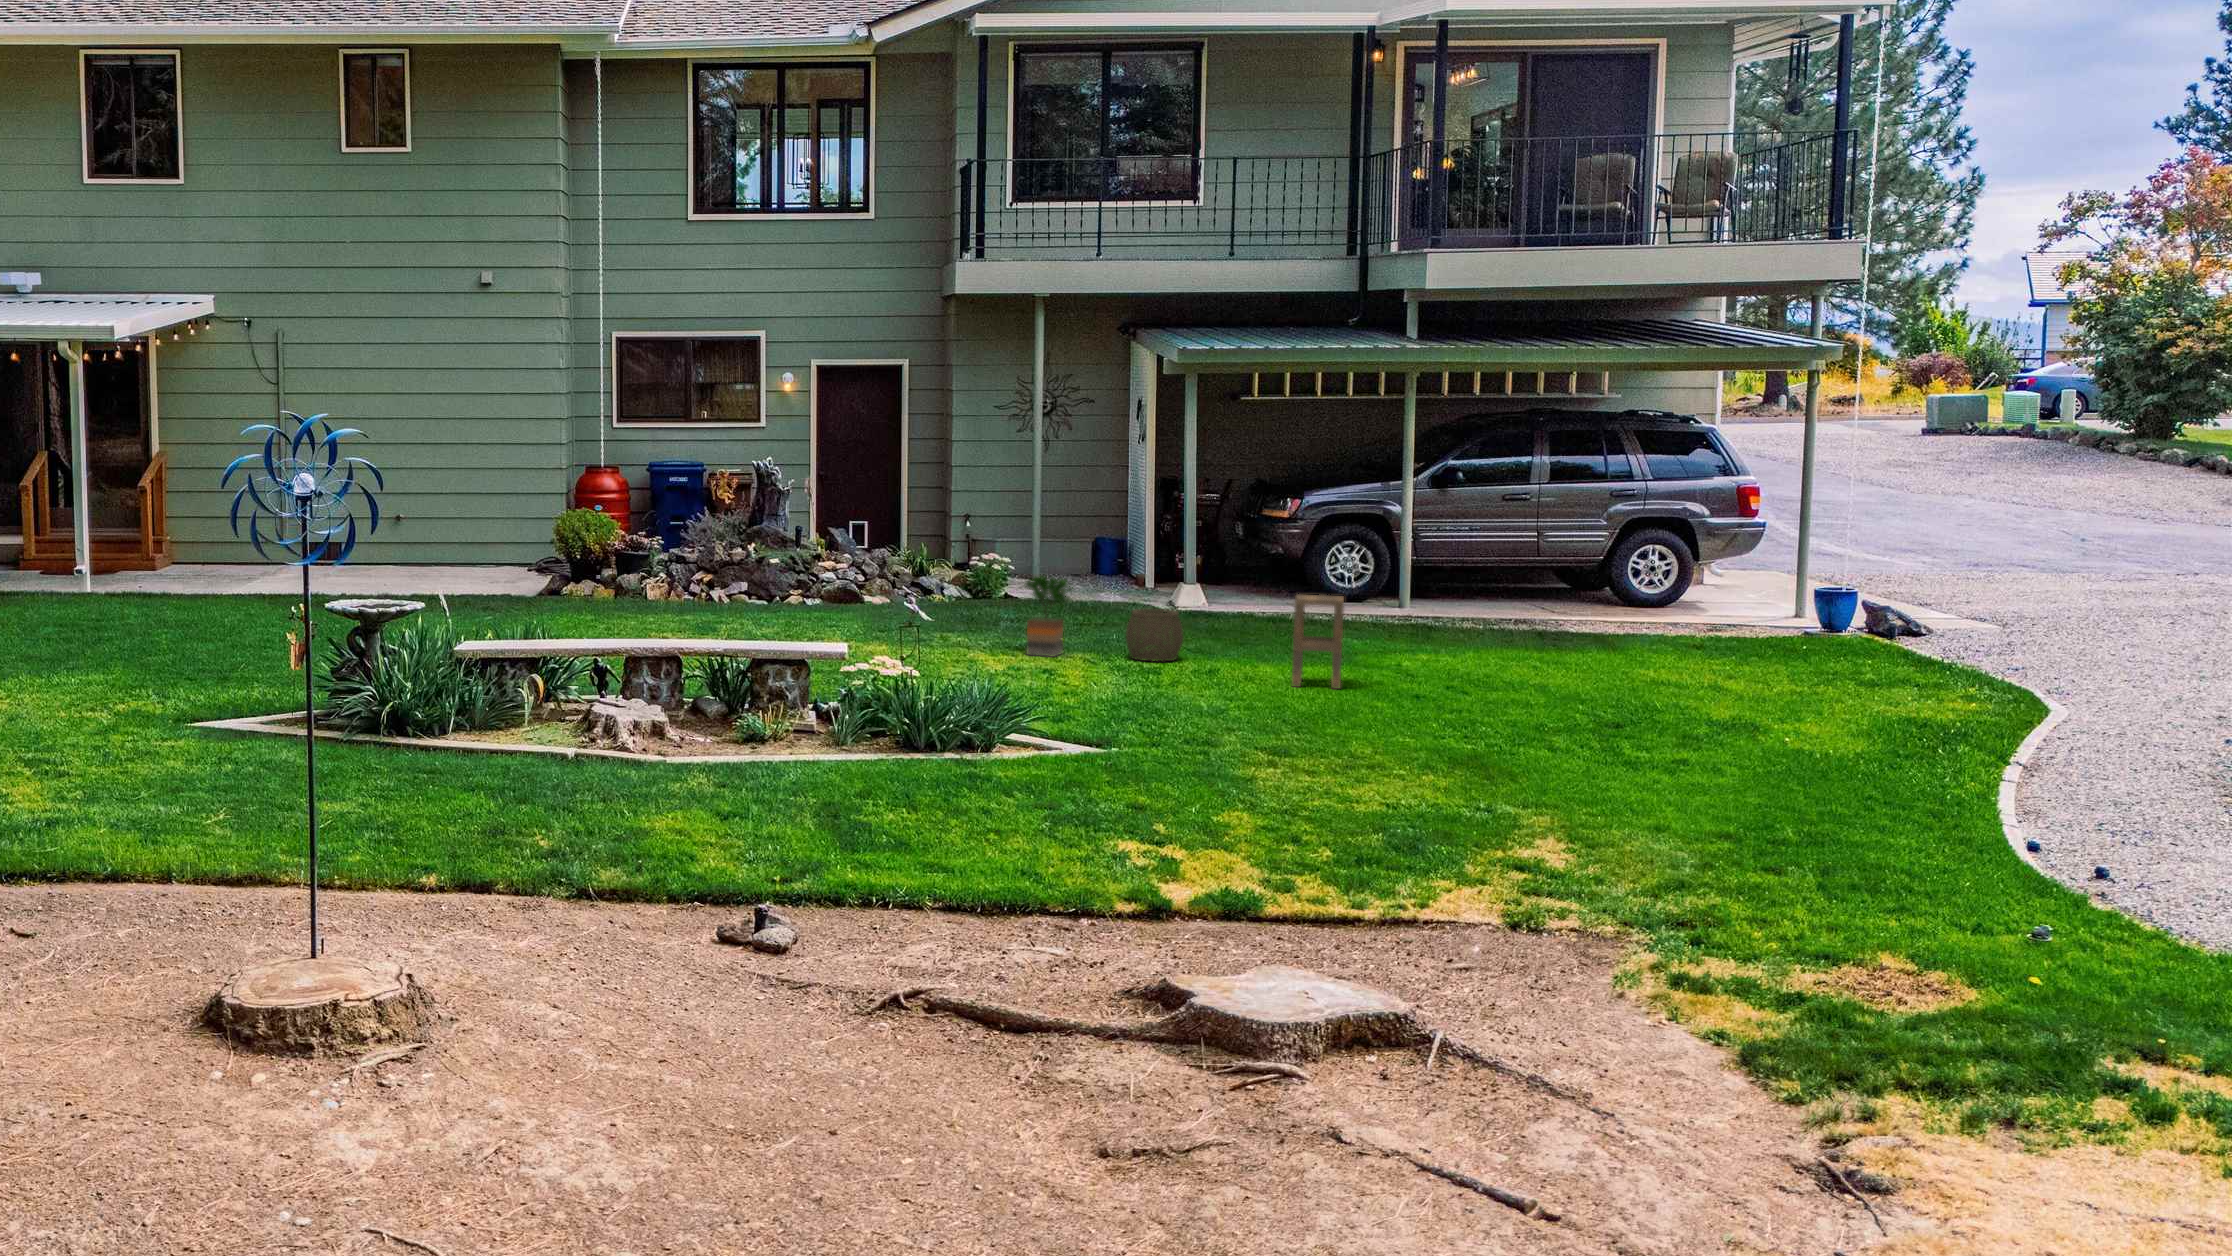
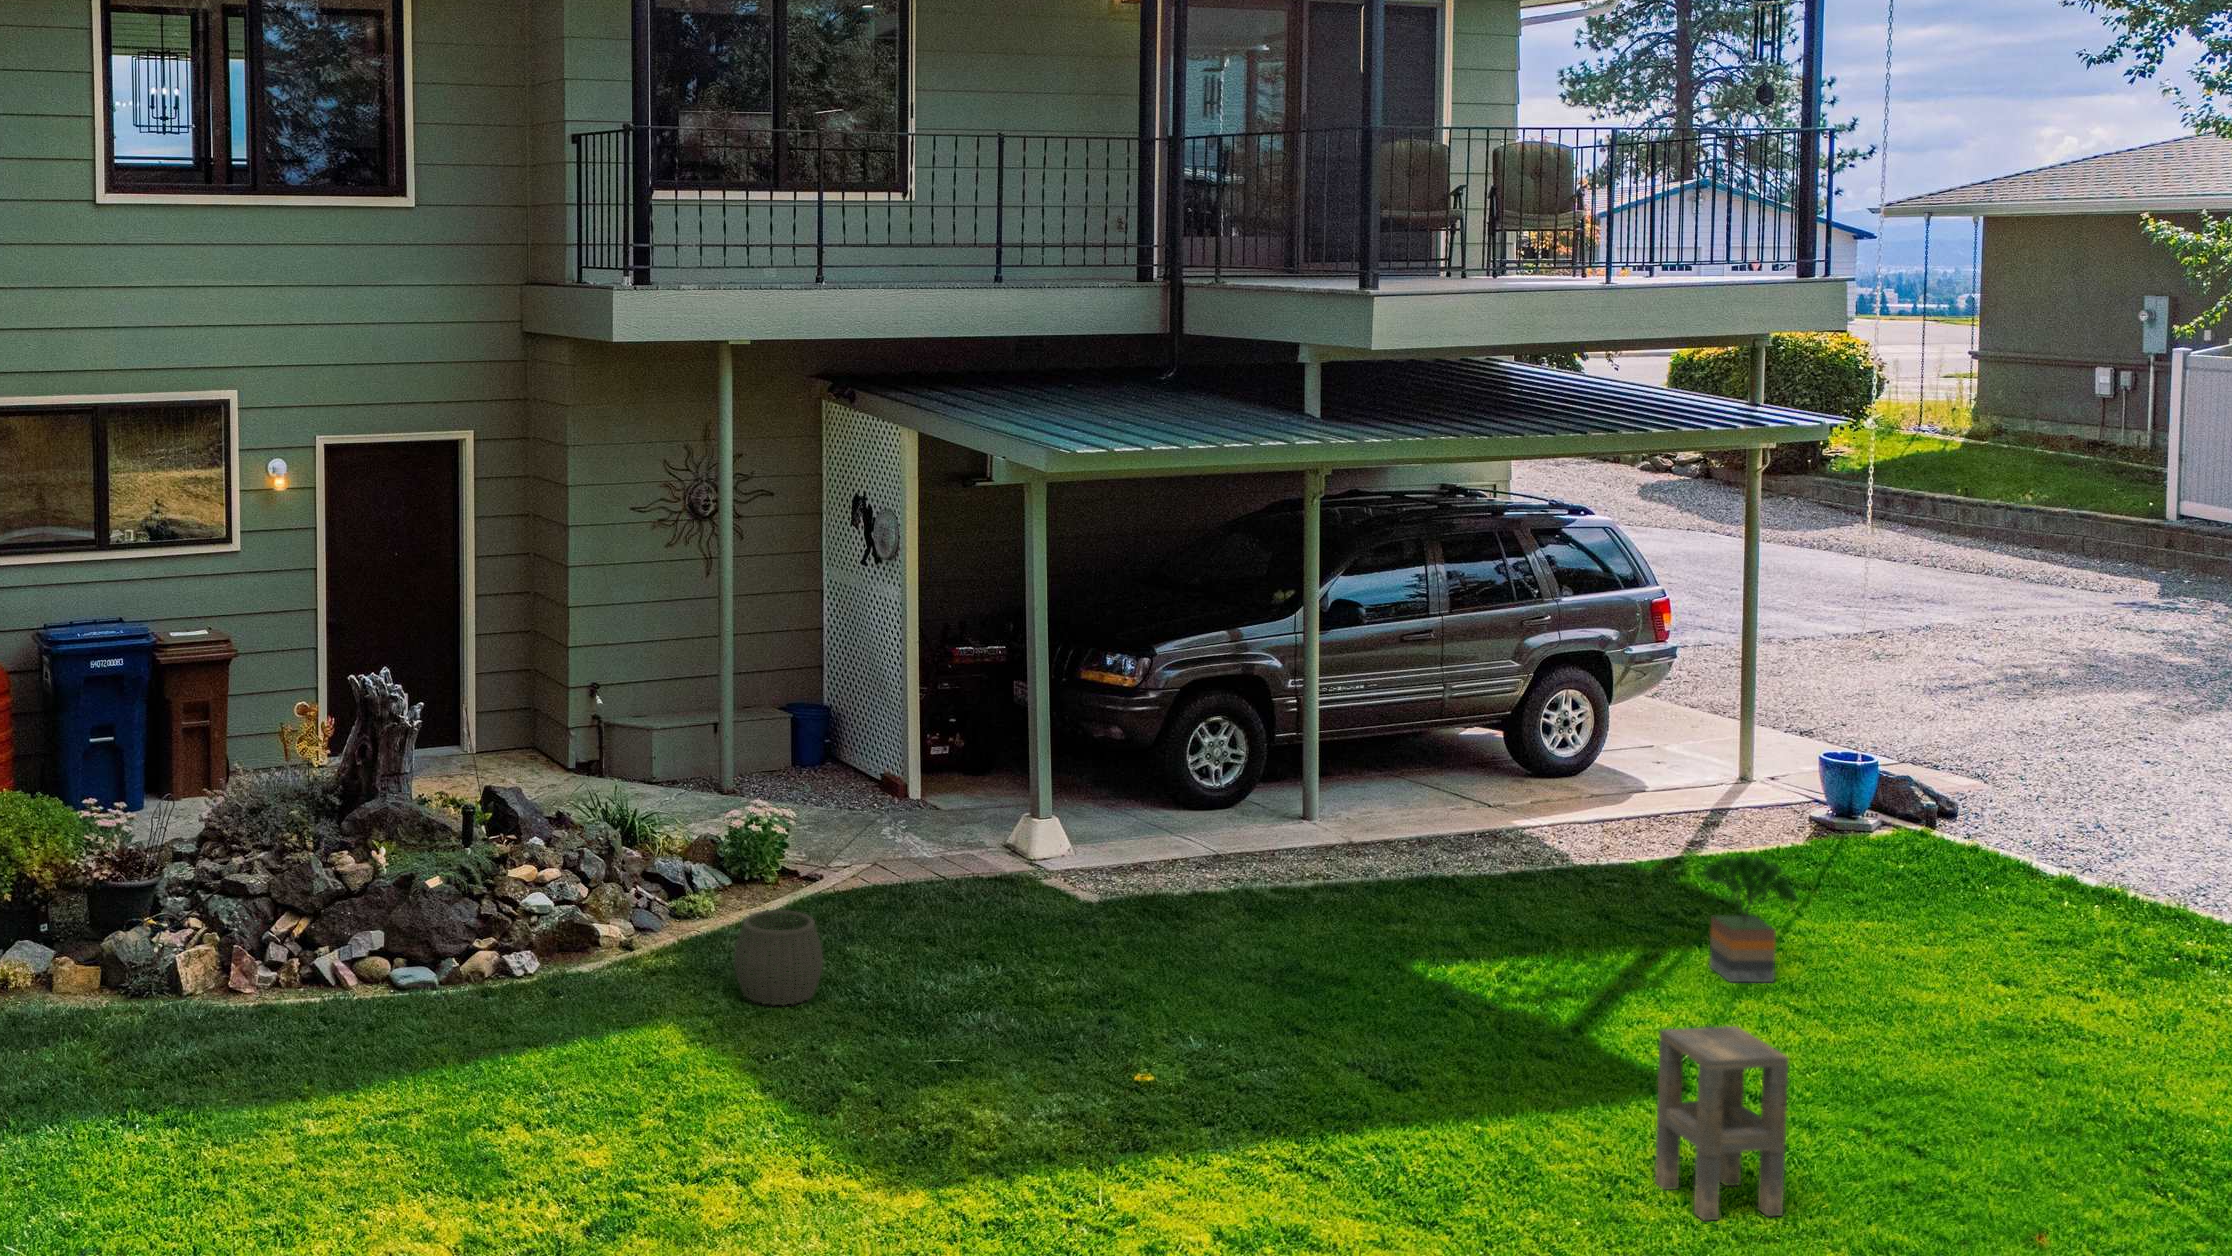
potted tree: present [1024,576,1073,657] -> present [1704,855,1798,982]
woven basket: present [1126,609,1183,662] -> present [734,910,823,1006]

